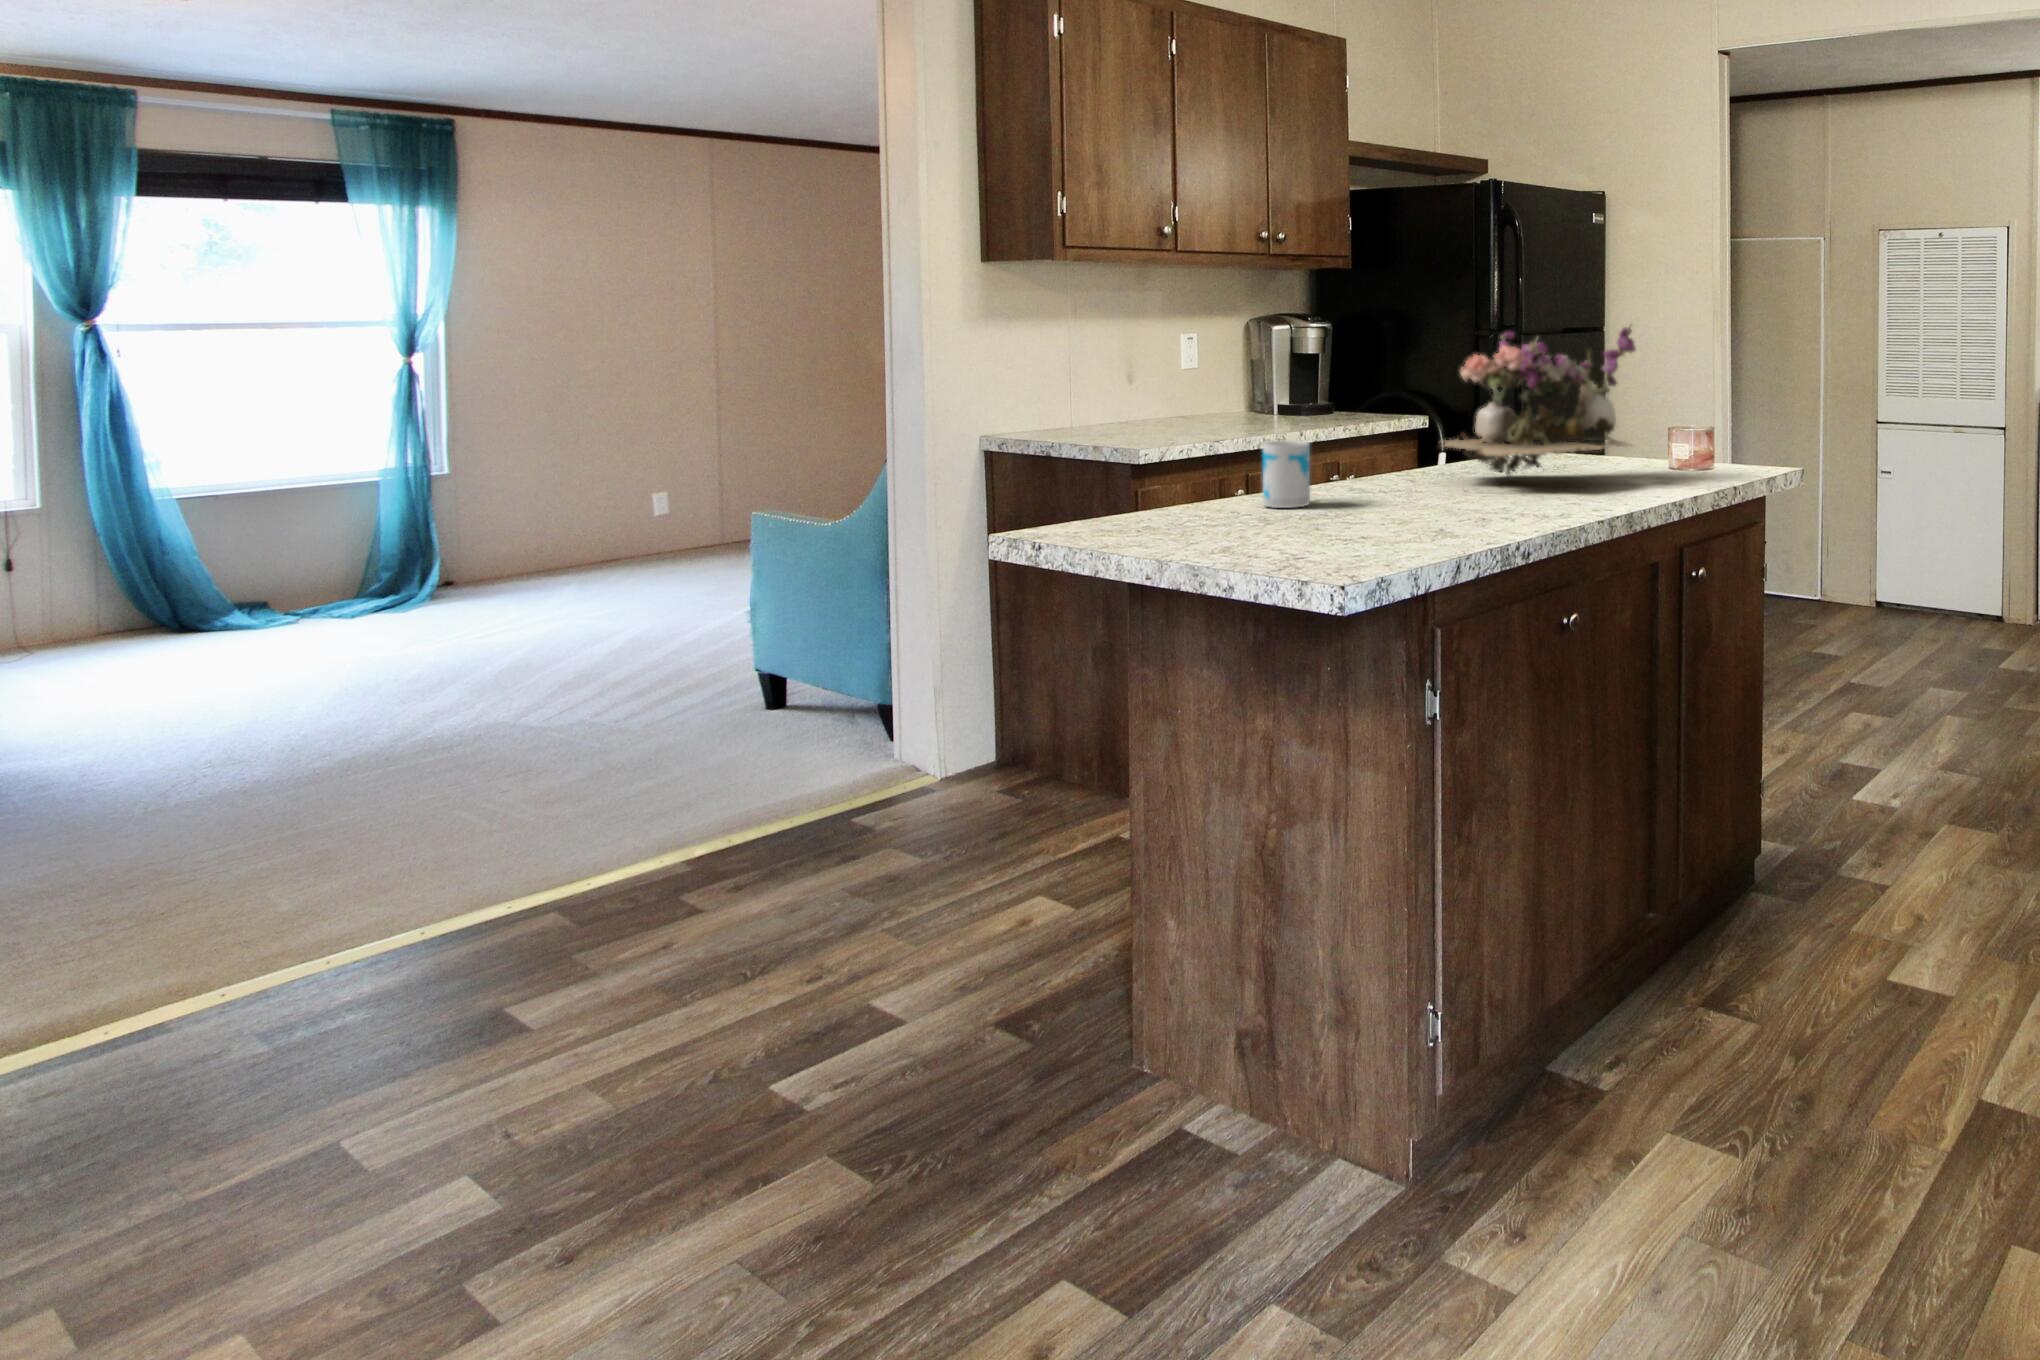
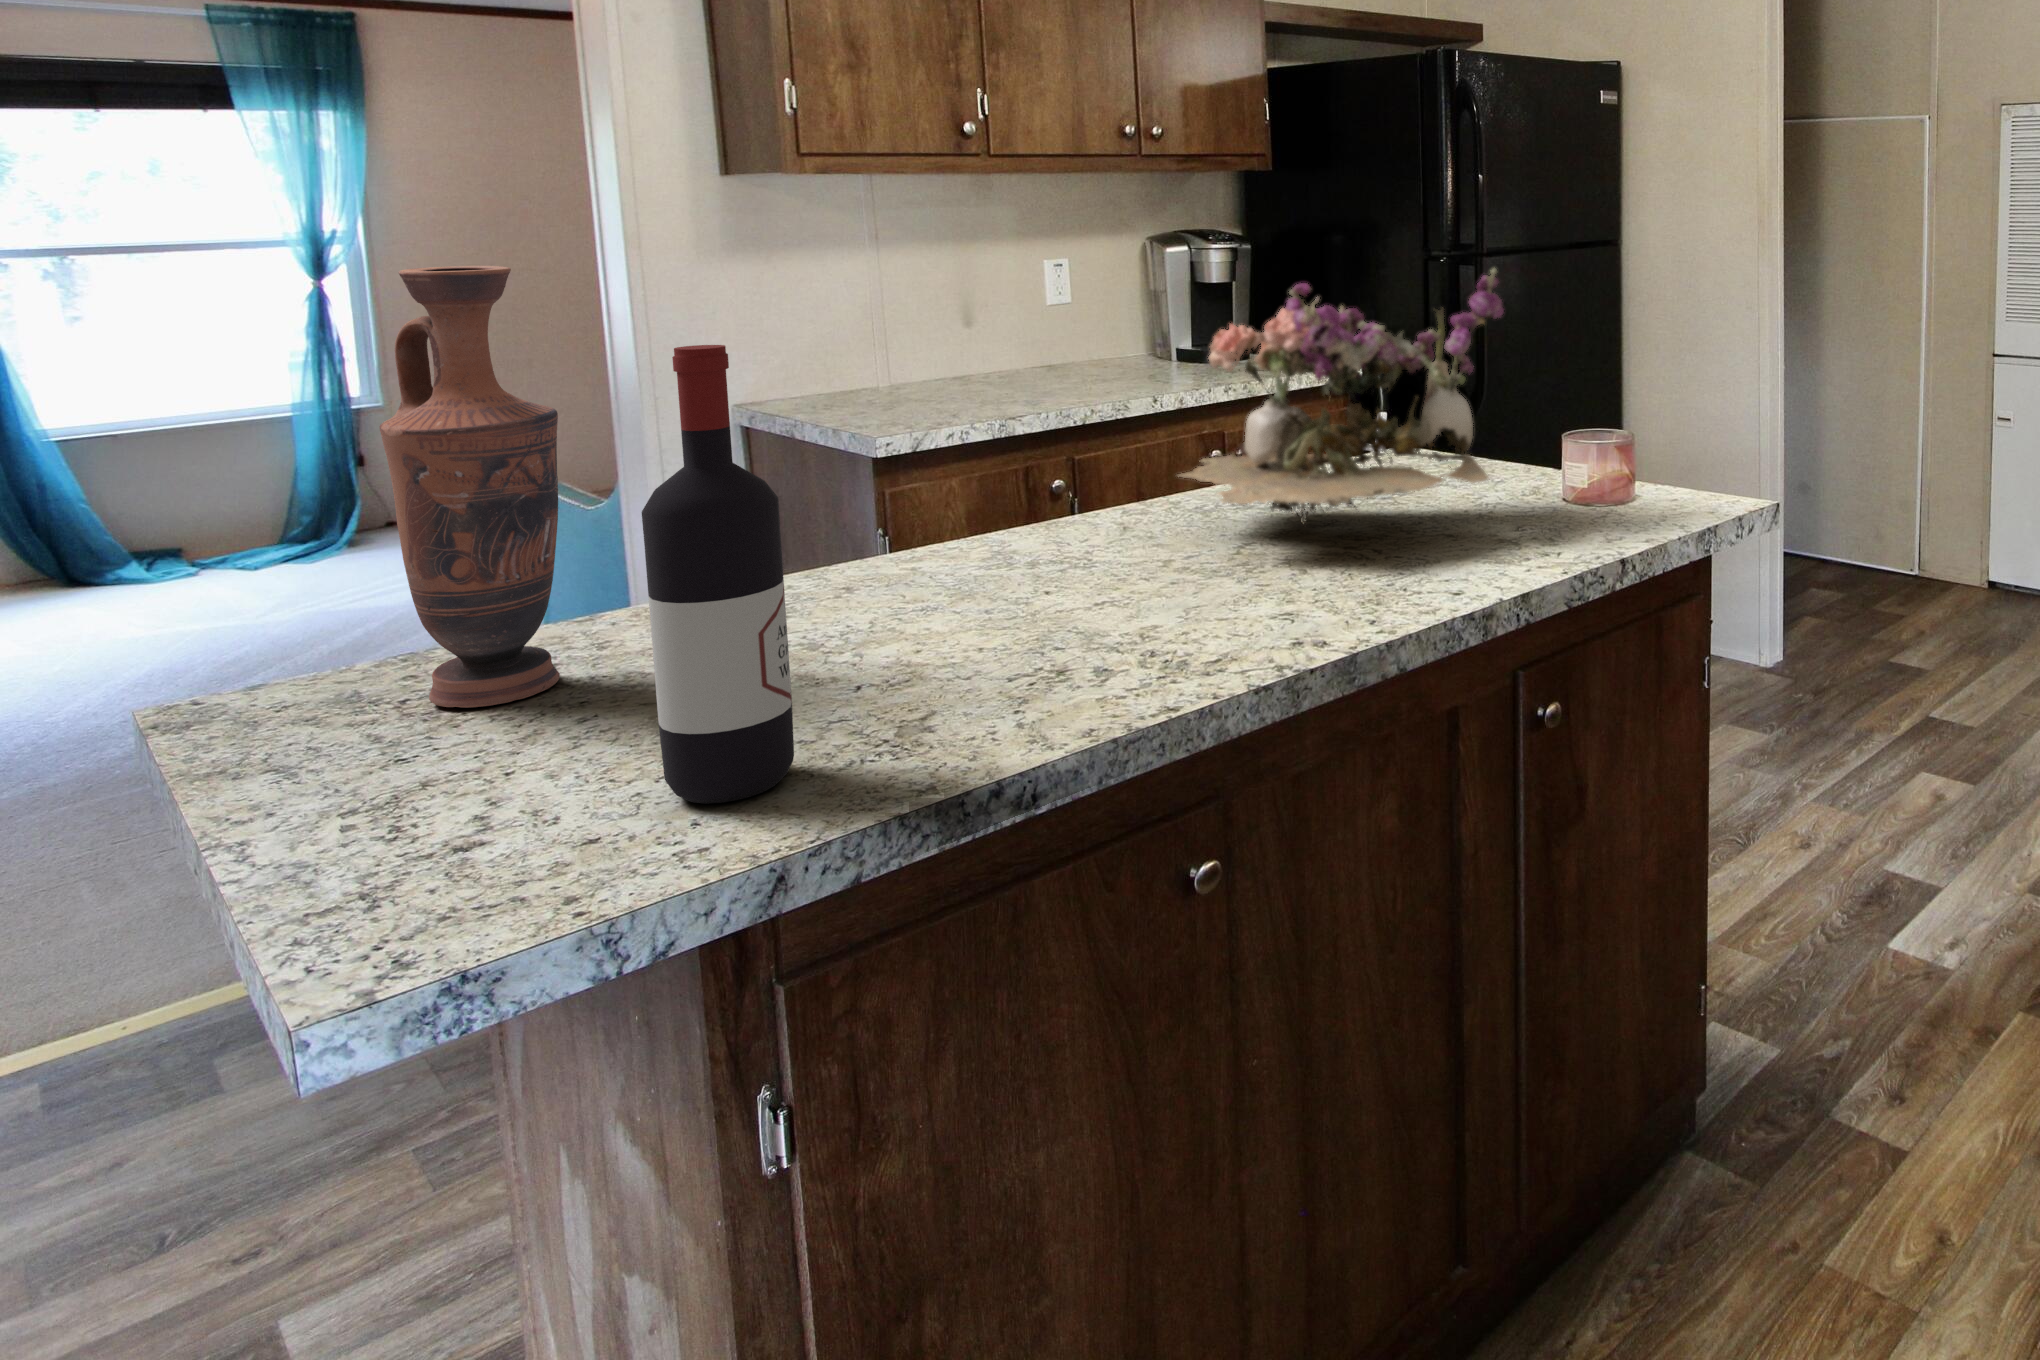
vase: none [1121,303,1200,536] -> present [380,266,560,707]
wine bottle: none [1332,335,1389,553] -> present [642,345,794,804]
mug: present [1262,441,1310,508] -> none [804,485,911,607]

